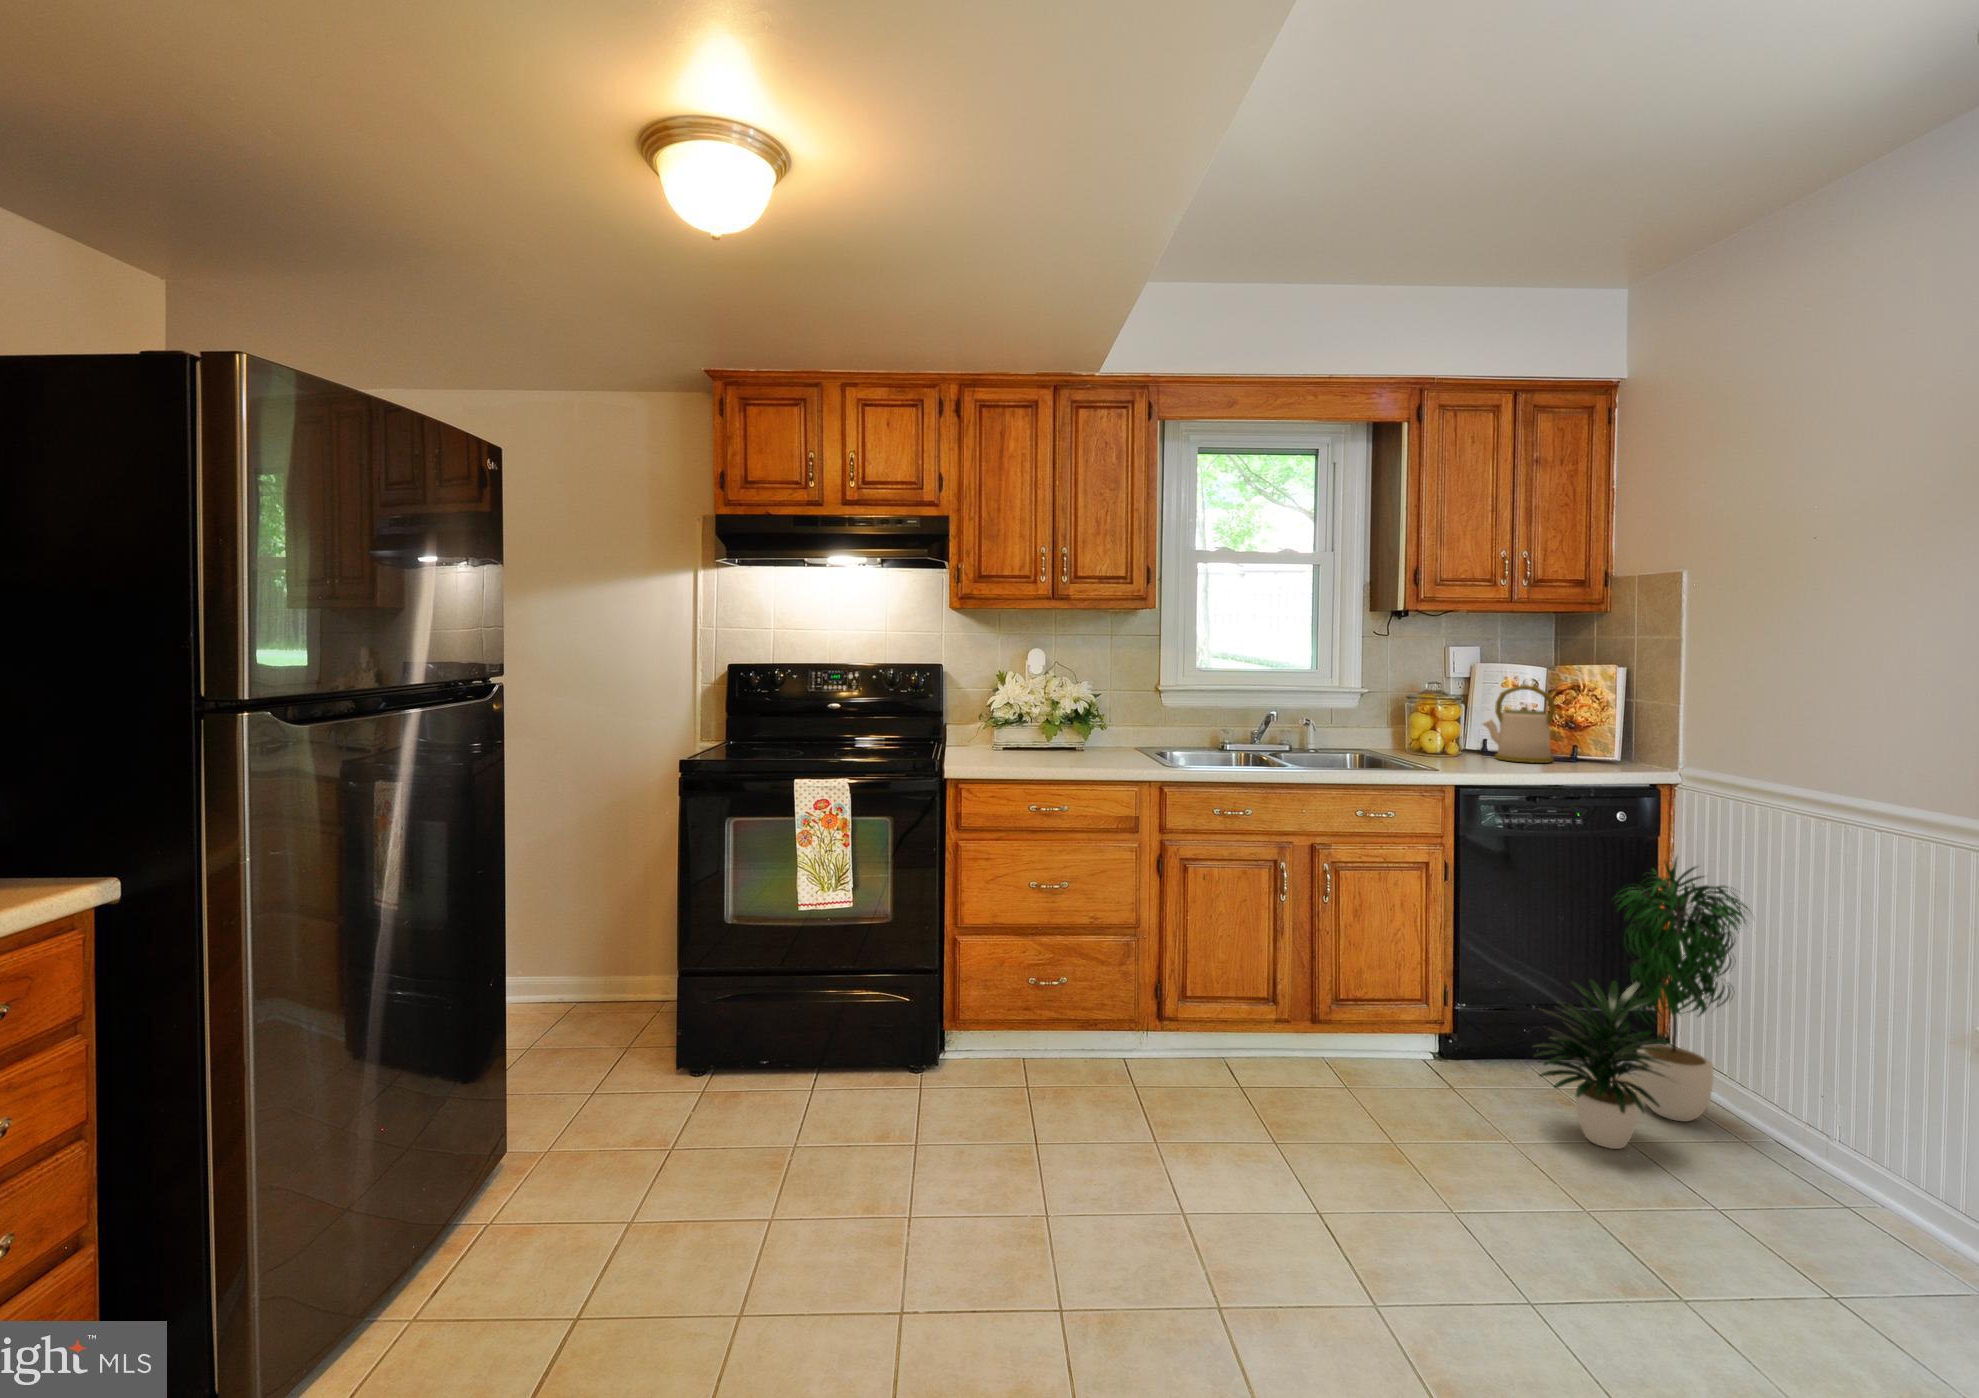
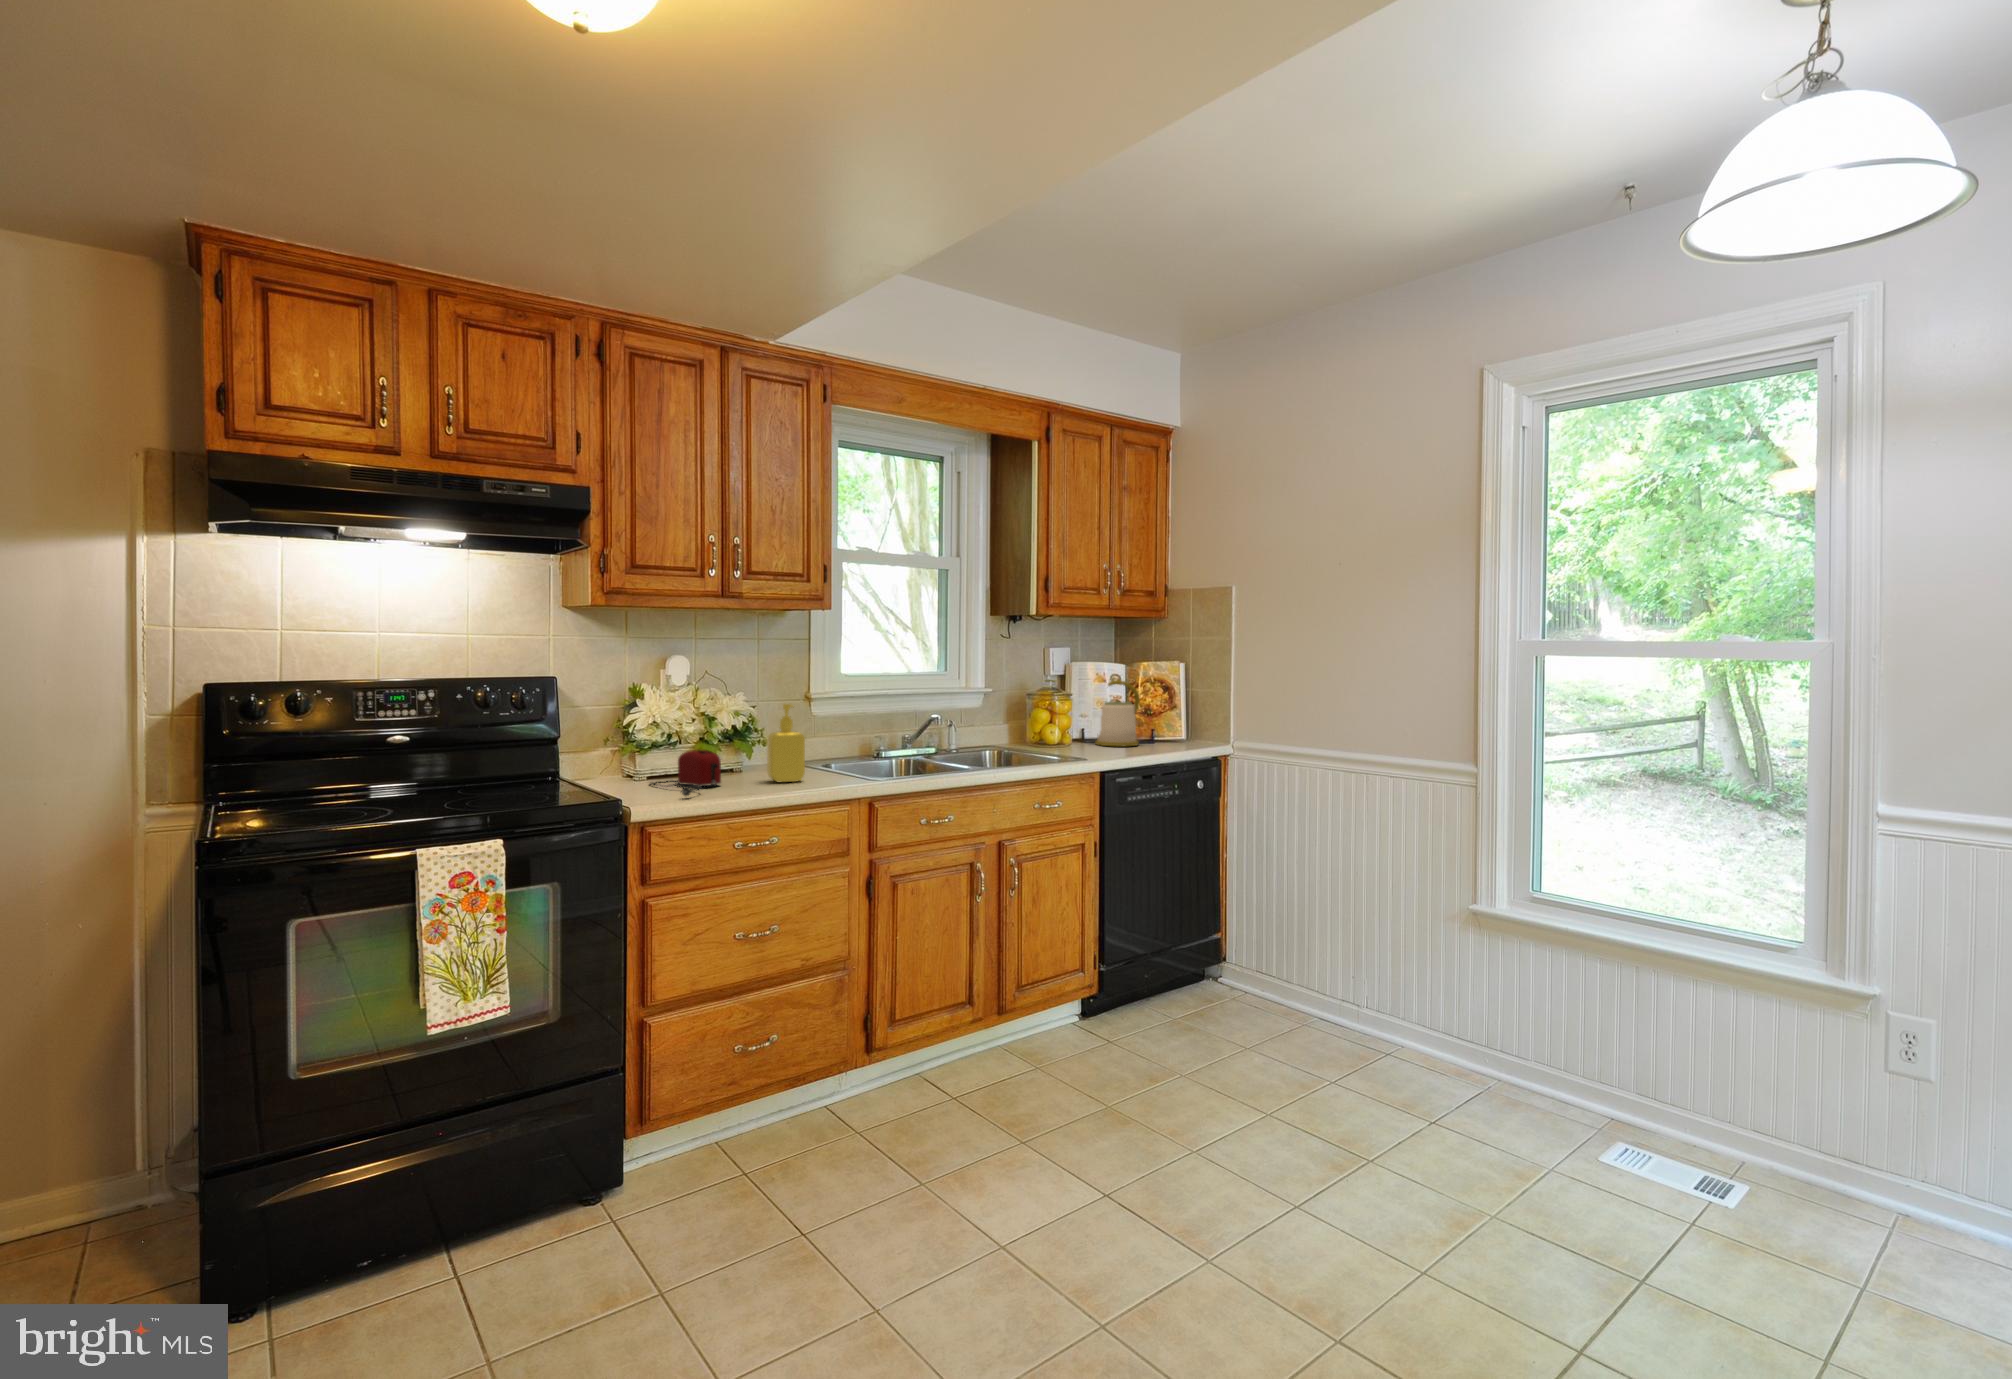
soap dispenser: none [1083,693,1114,763] -> present [767,704,805,782]
toaster: none [992,729,1042,765] -> present [650,750,721,796]
potted plant: present [1534,858,1750,1149] -> none [1187,811,1307,1057]

